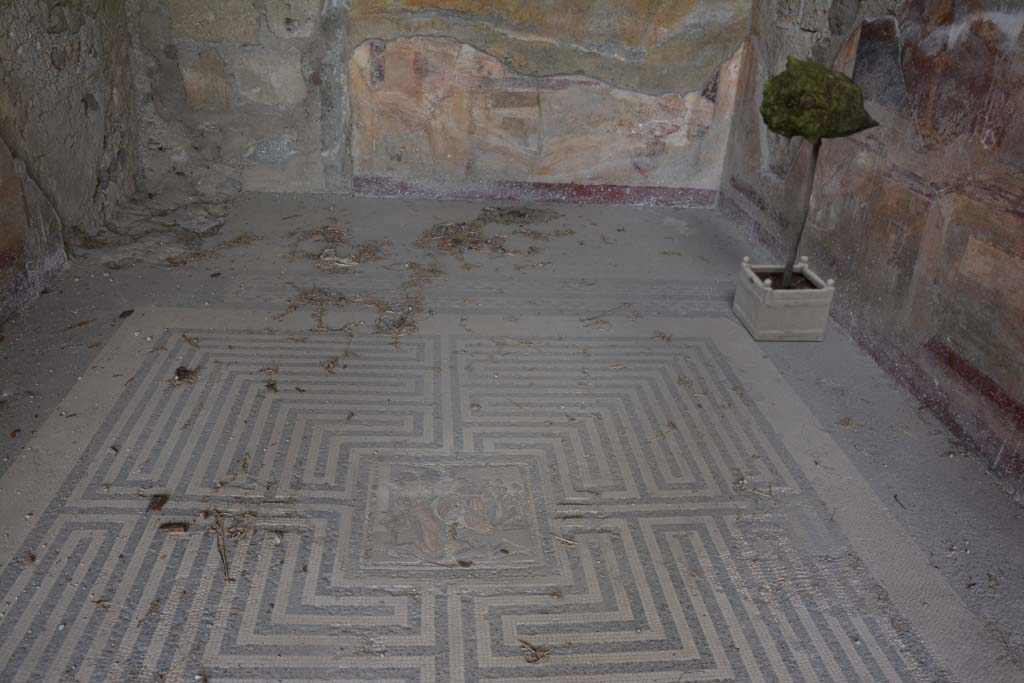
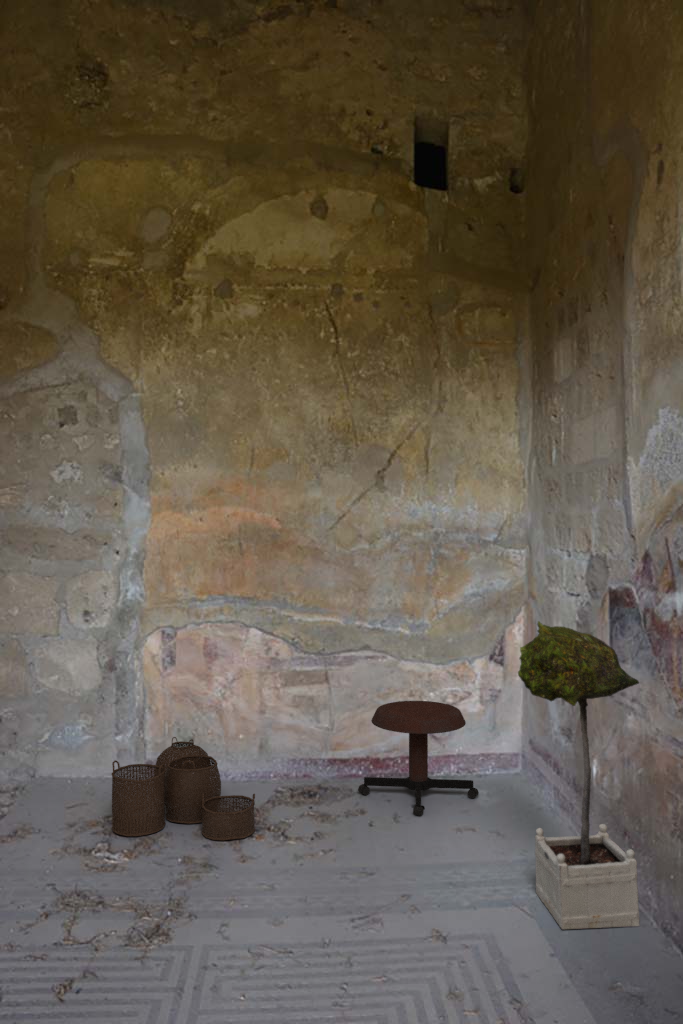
stool: none [563,132,676,240] -> present [358,701,479,816]
woven basket: none [333,154,472,252] -> present [112,737,255,841]

